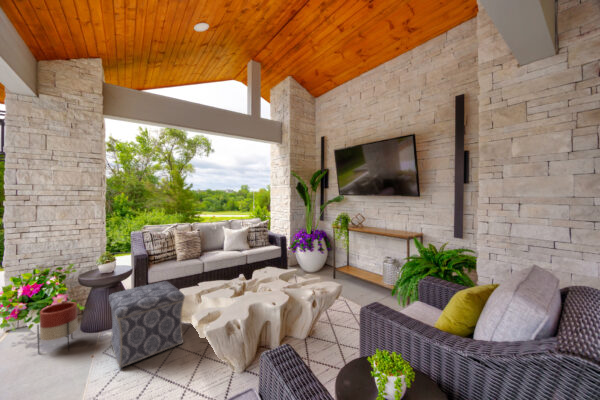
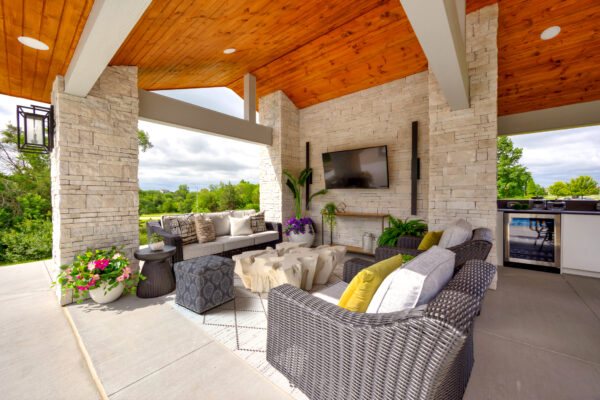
planter: present [37,302,78,353] -> none [117,273,145,314]

